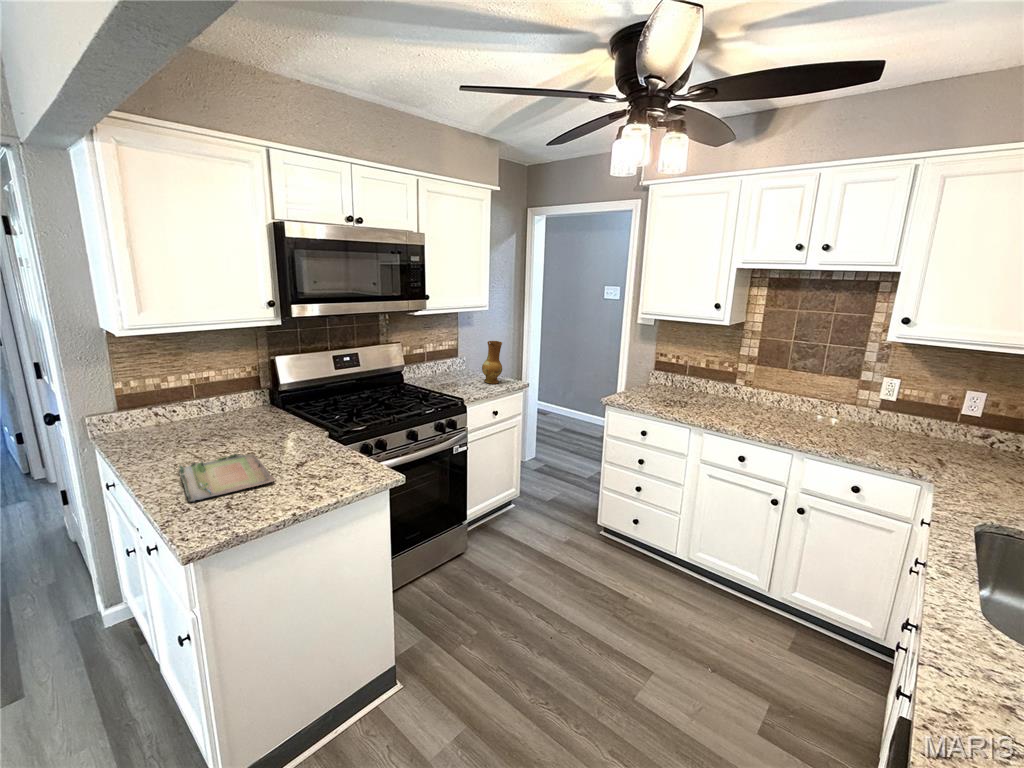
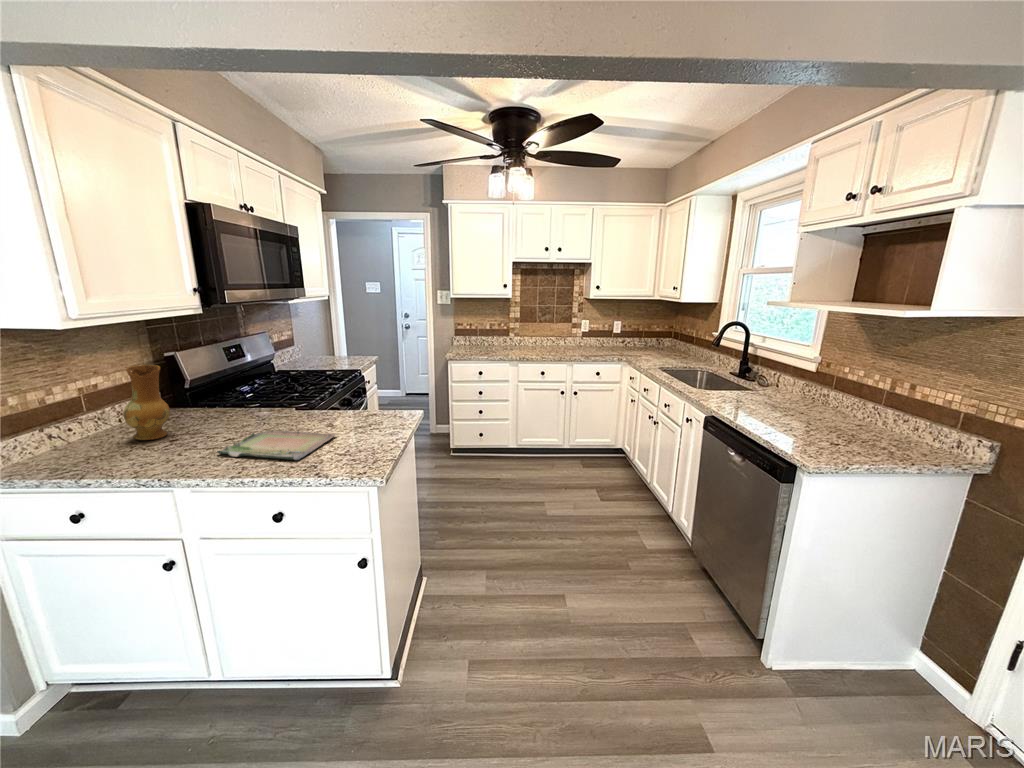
ceramic jug: present [482,341,502,384] -> present [123,365,170,440]

